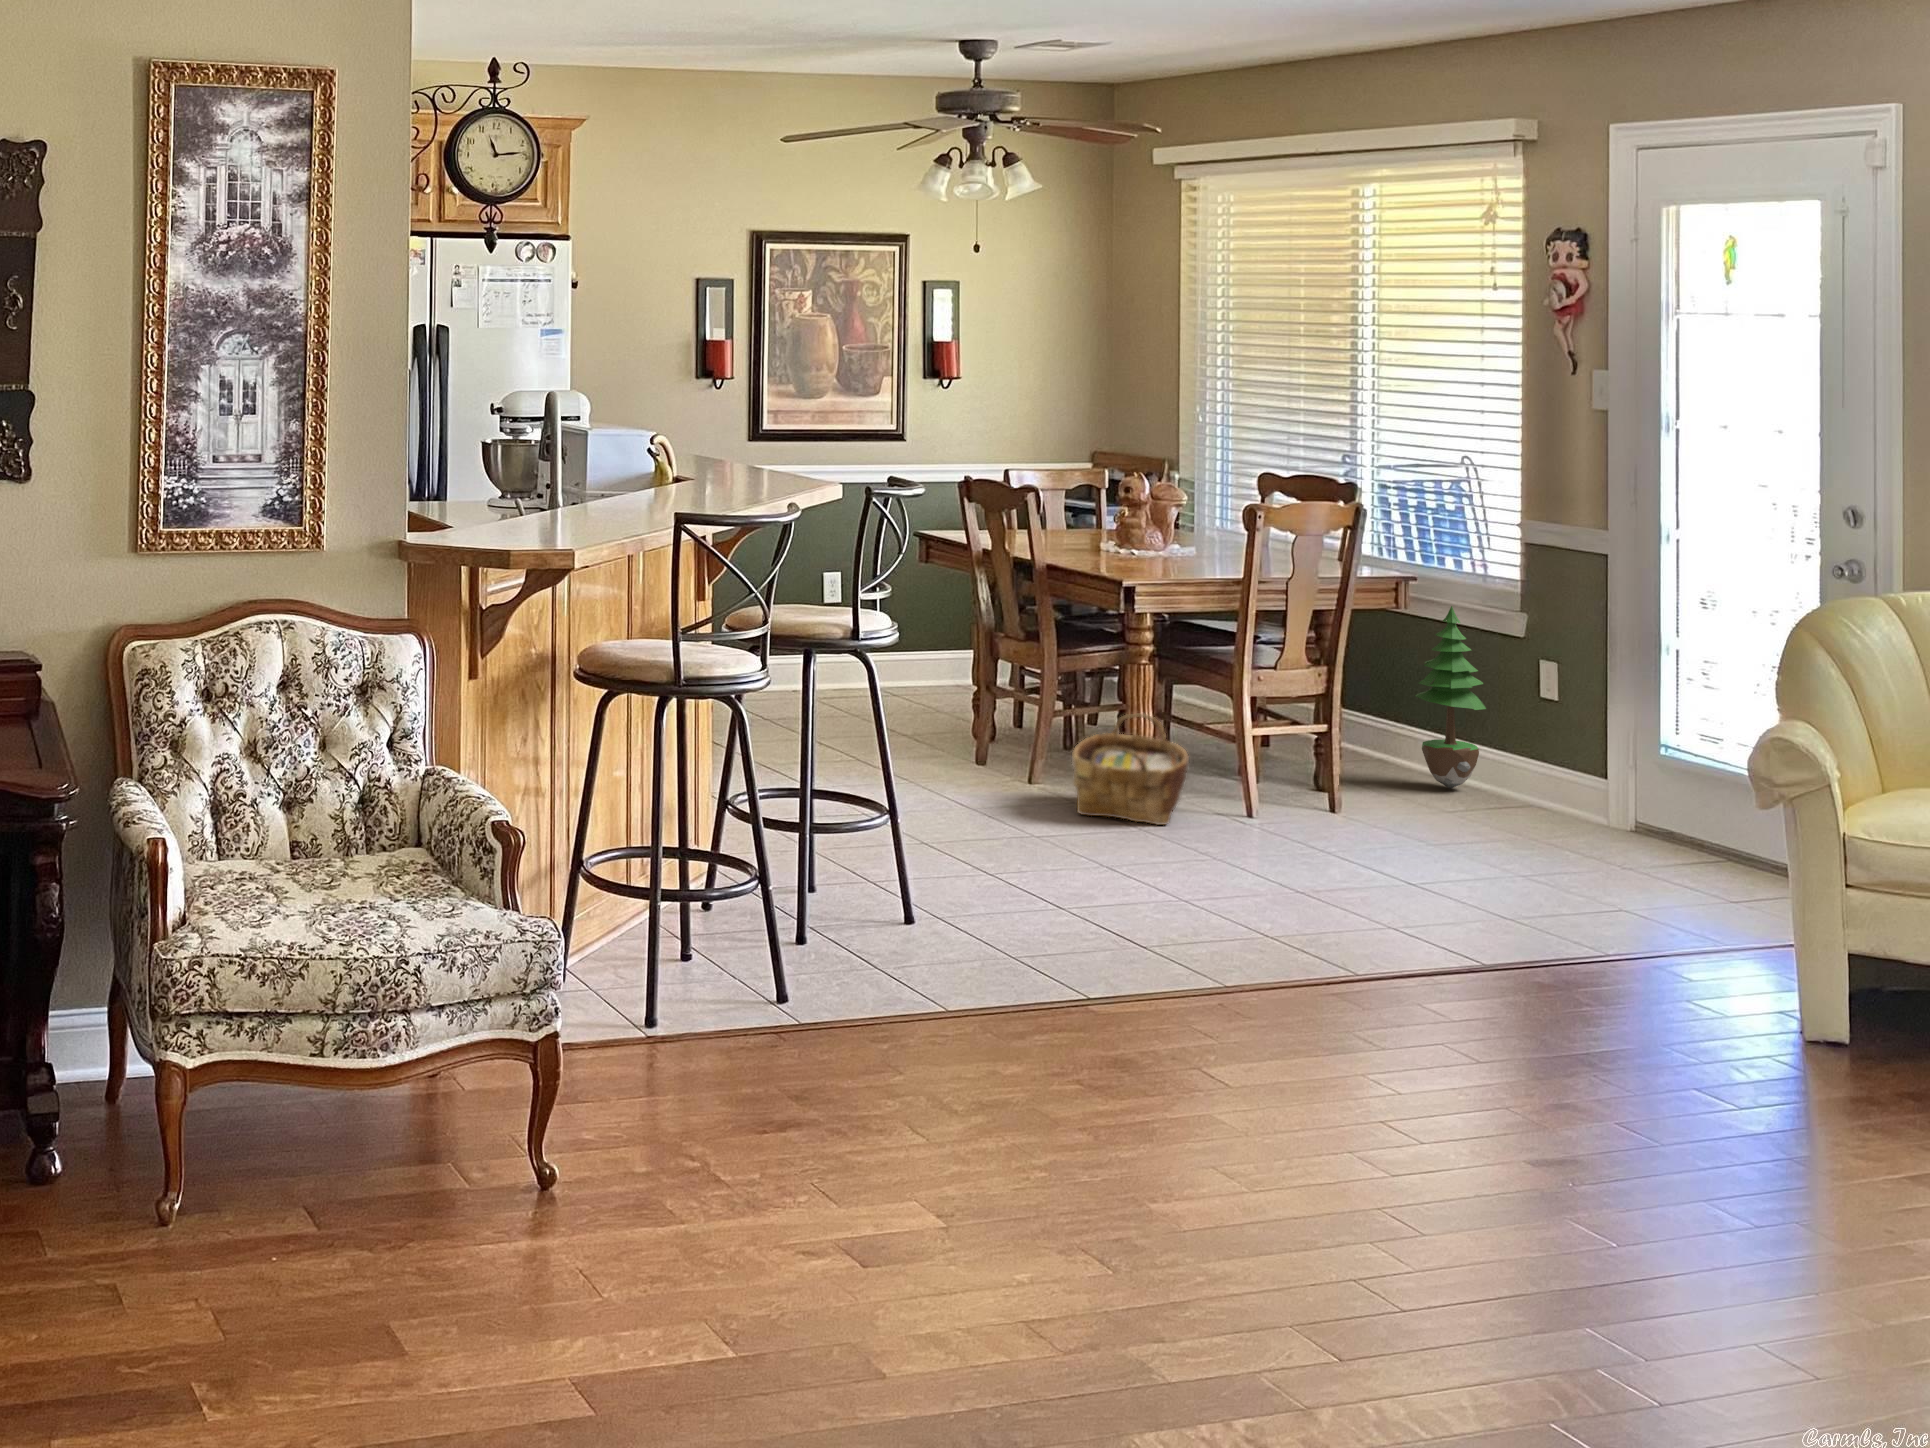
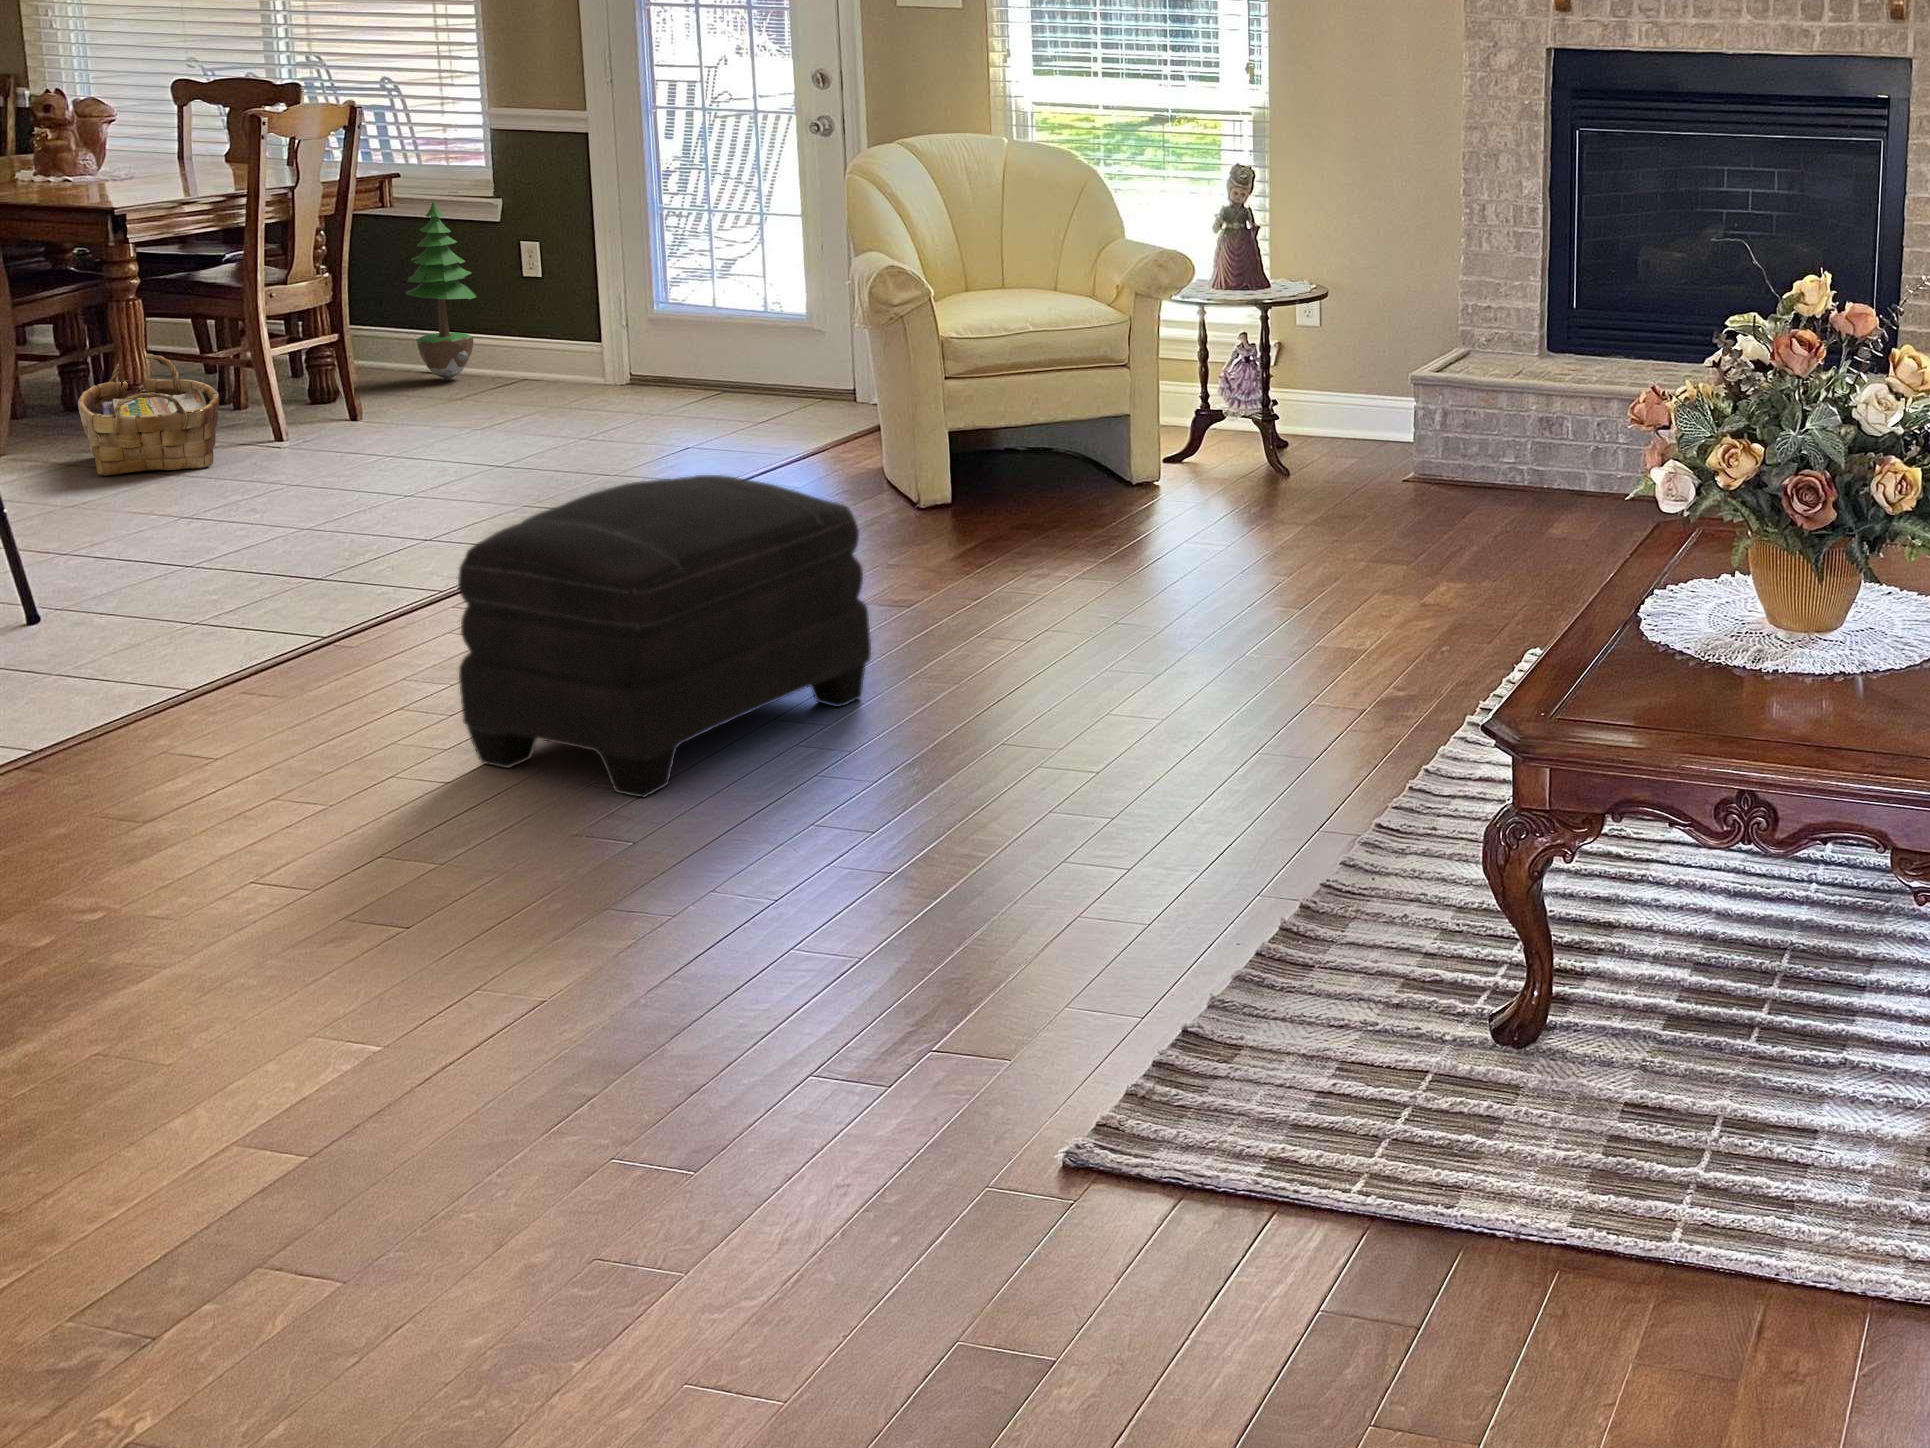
ottoman: none [1079,913,1541,1251] -> present [458,475,871,797]

